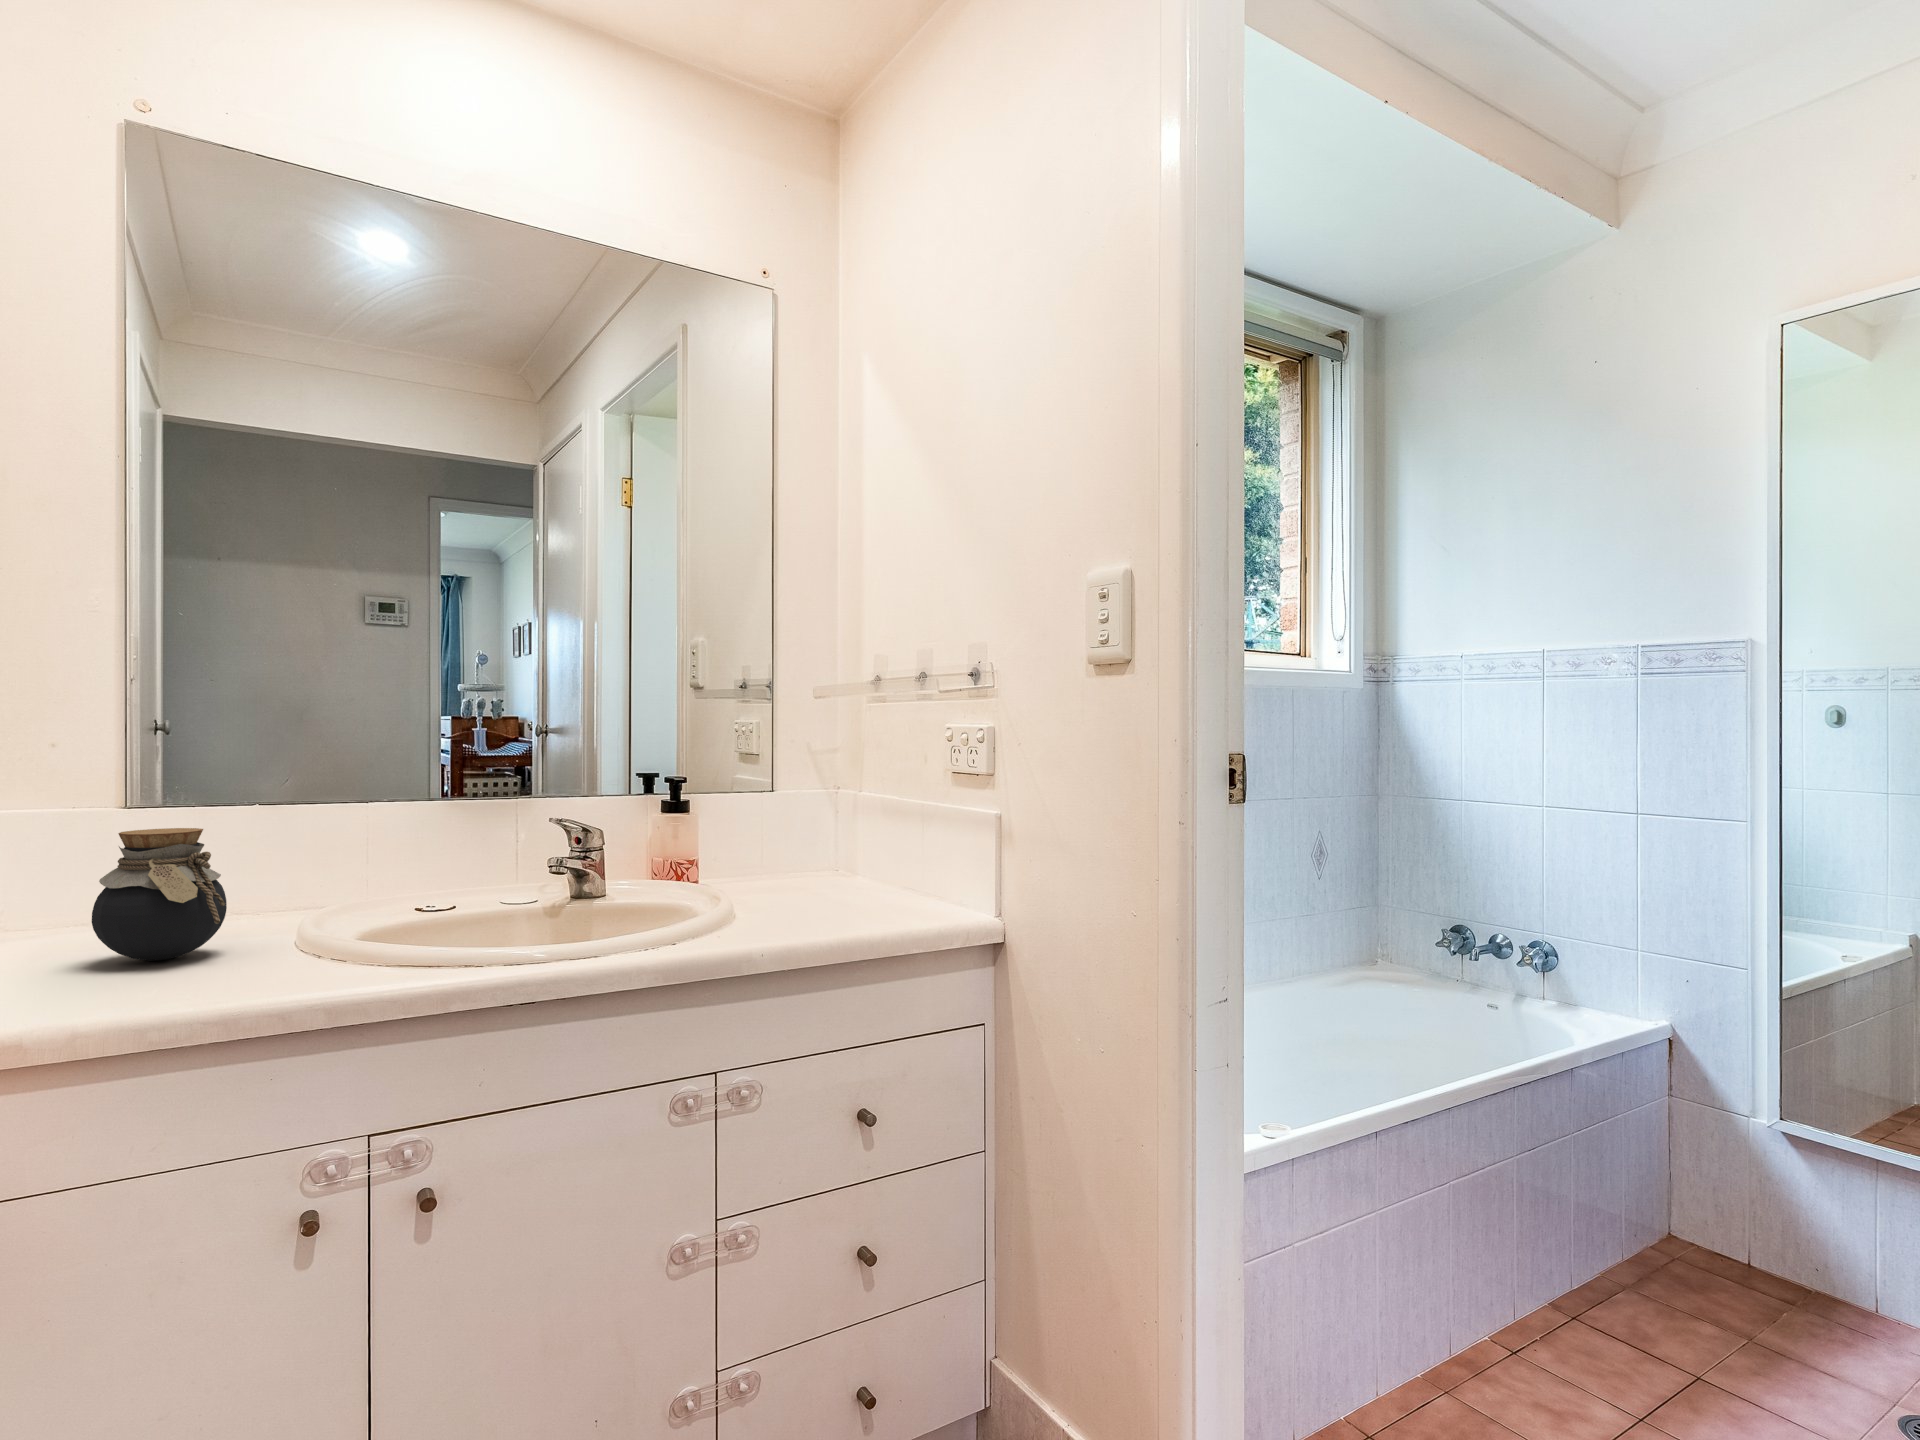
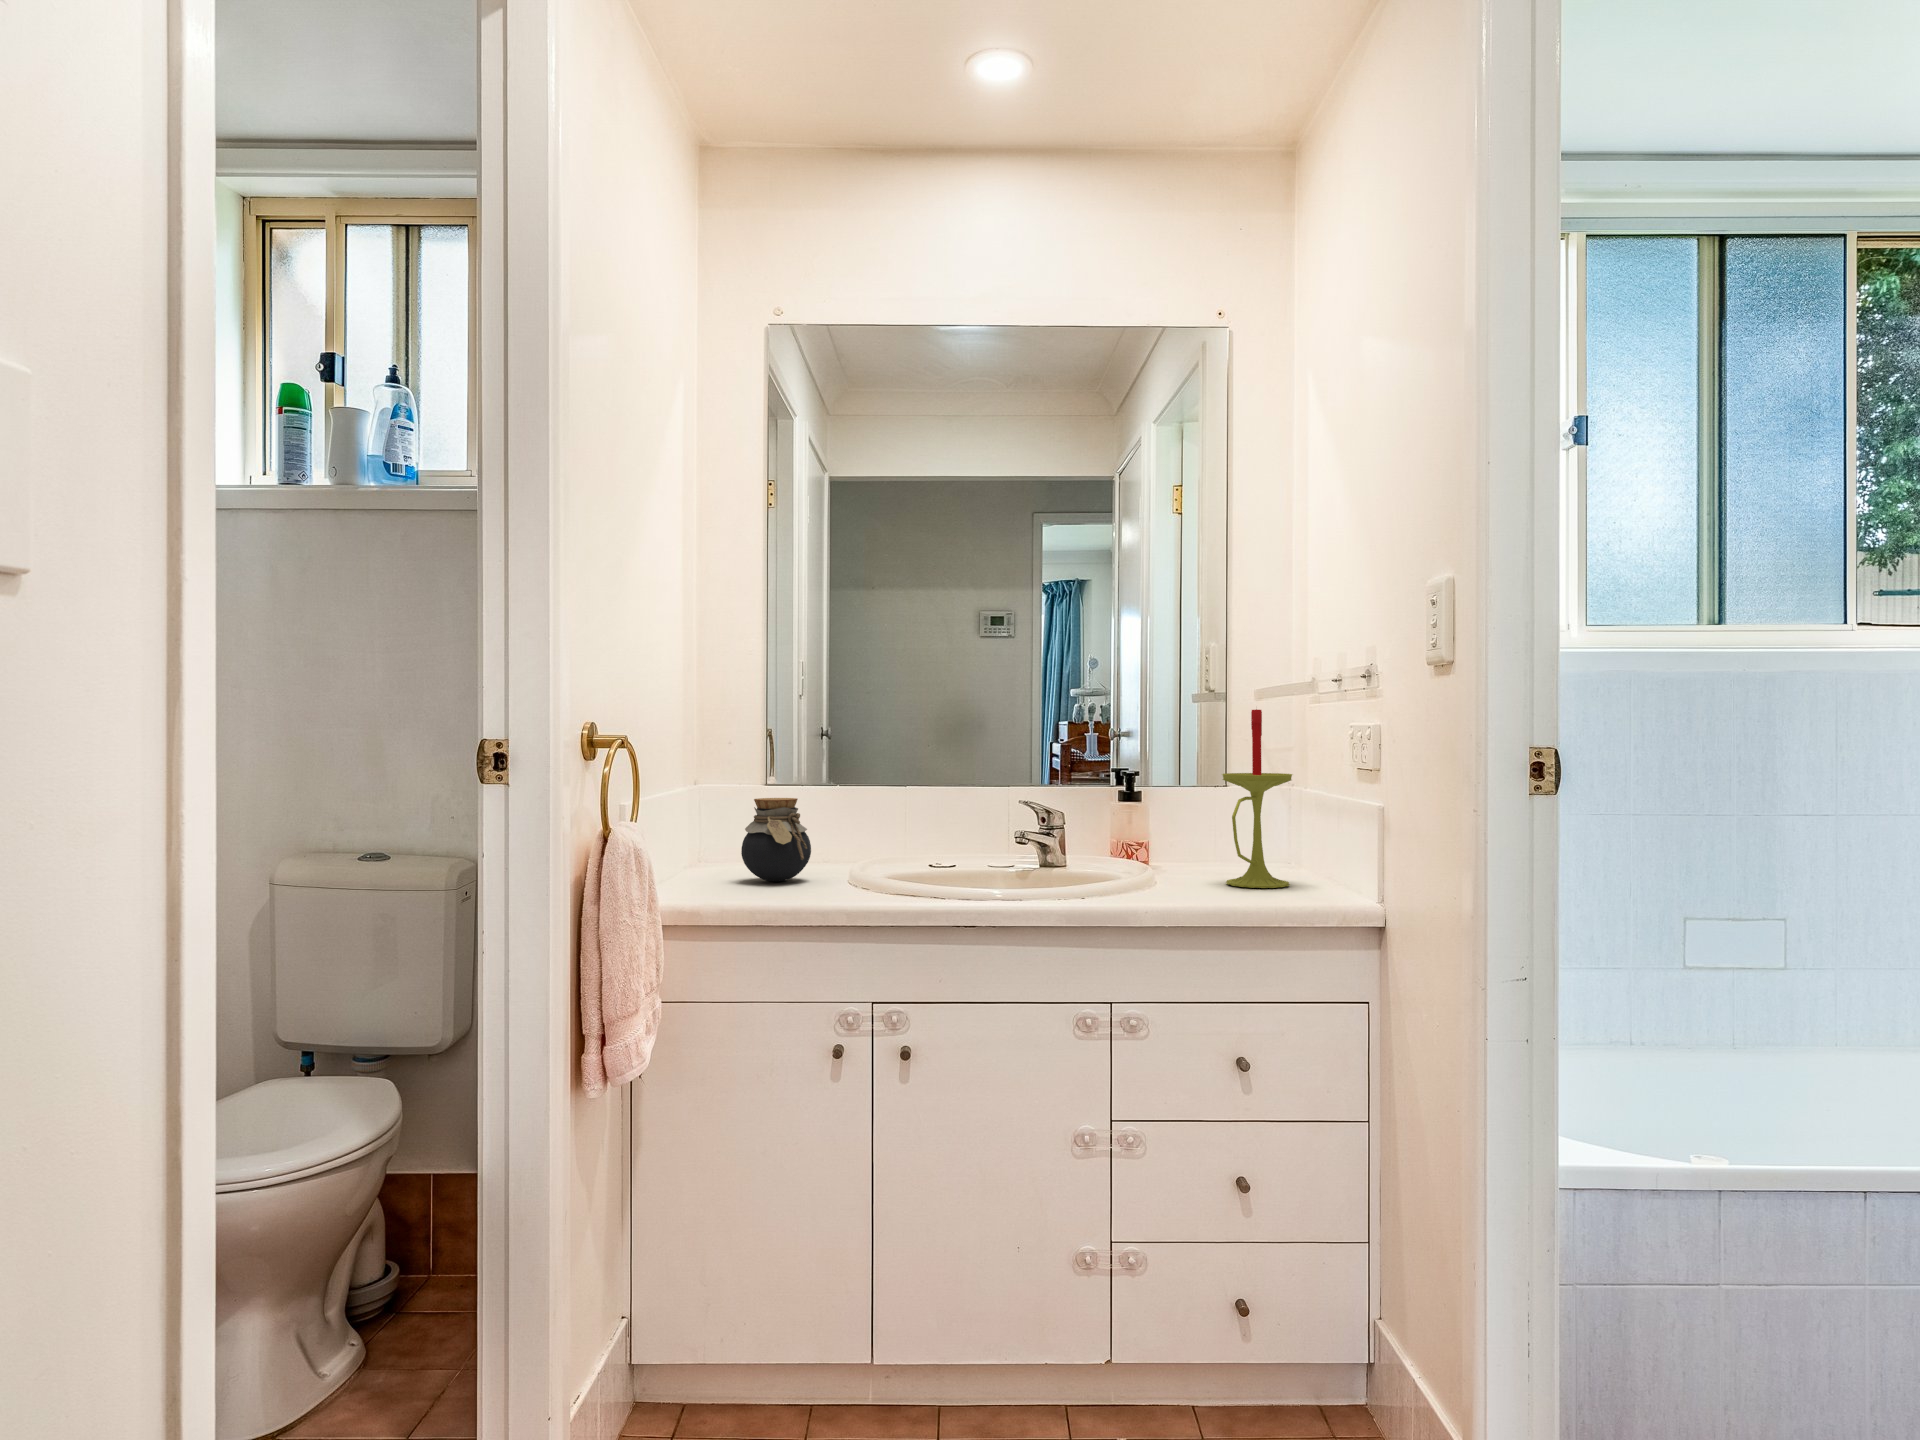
candle: none [805,702,883,907] -> present [1222,709,1292,888]

